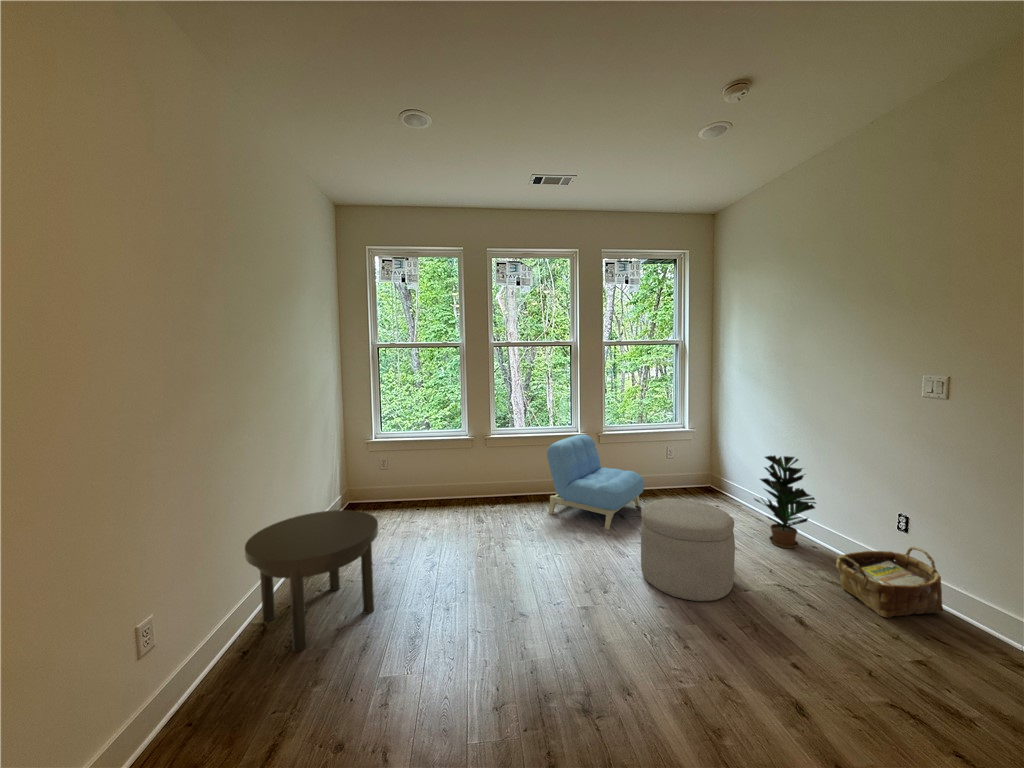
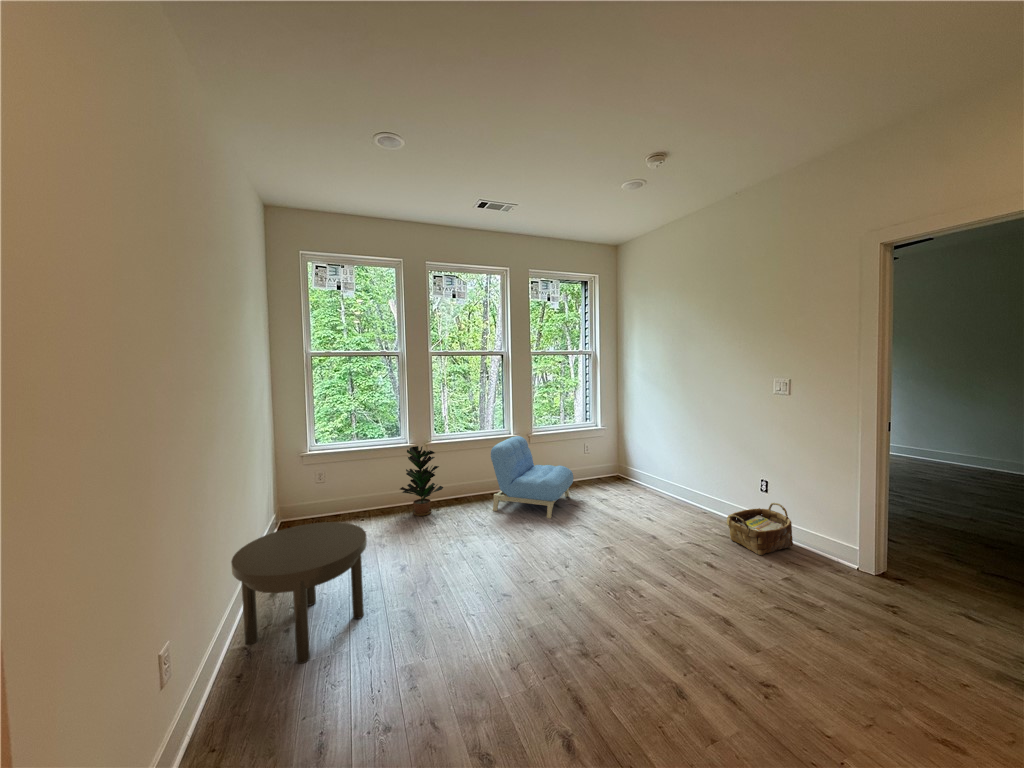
potted plant: present [755,455,816,548] -> present [400,446,443,516]
ottoman: present [641,499,735,601] -> none [588,485,661,563]

